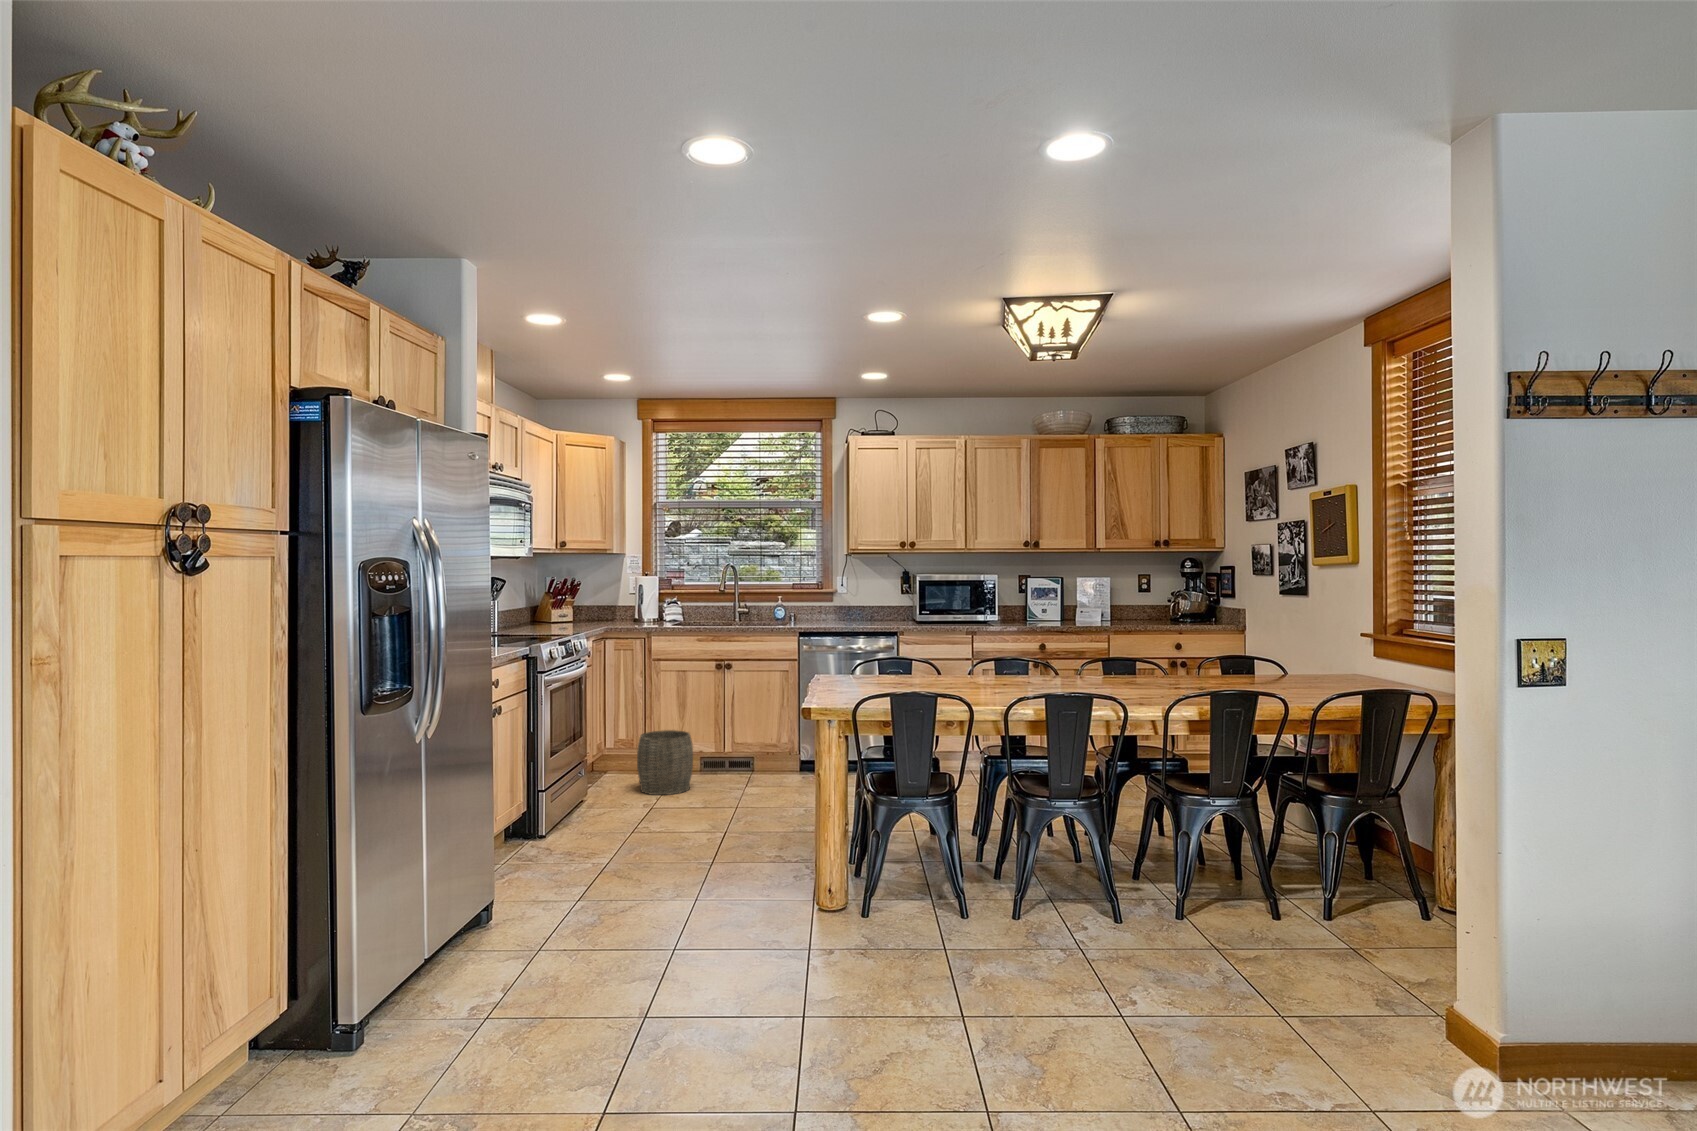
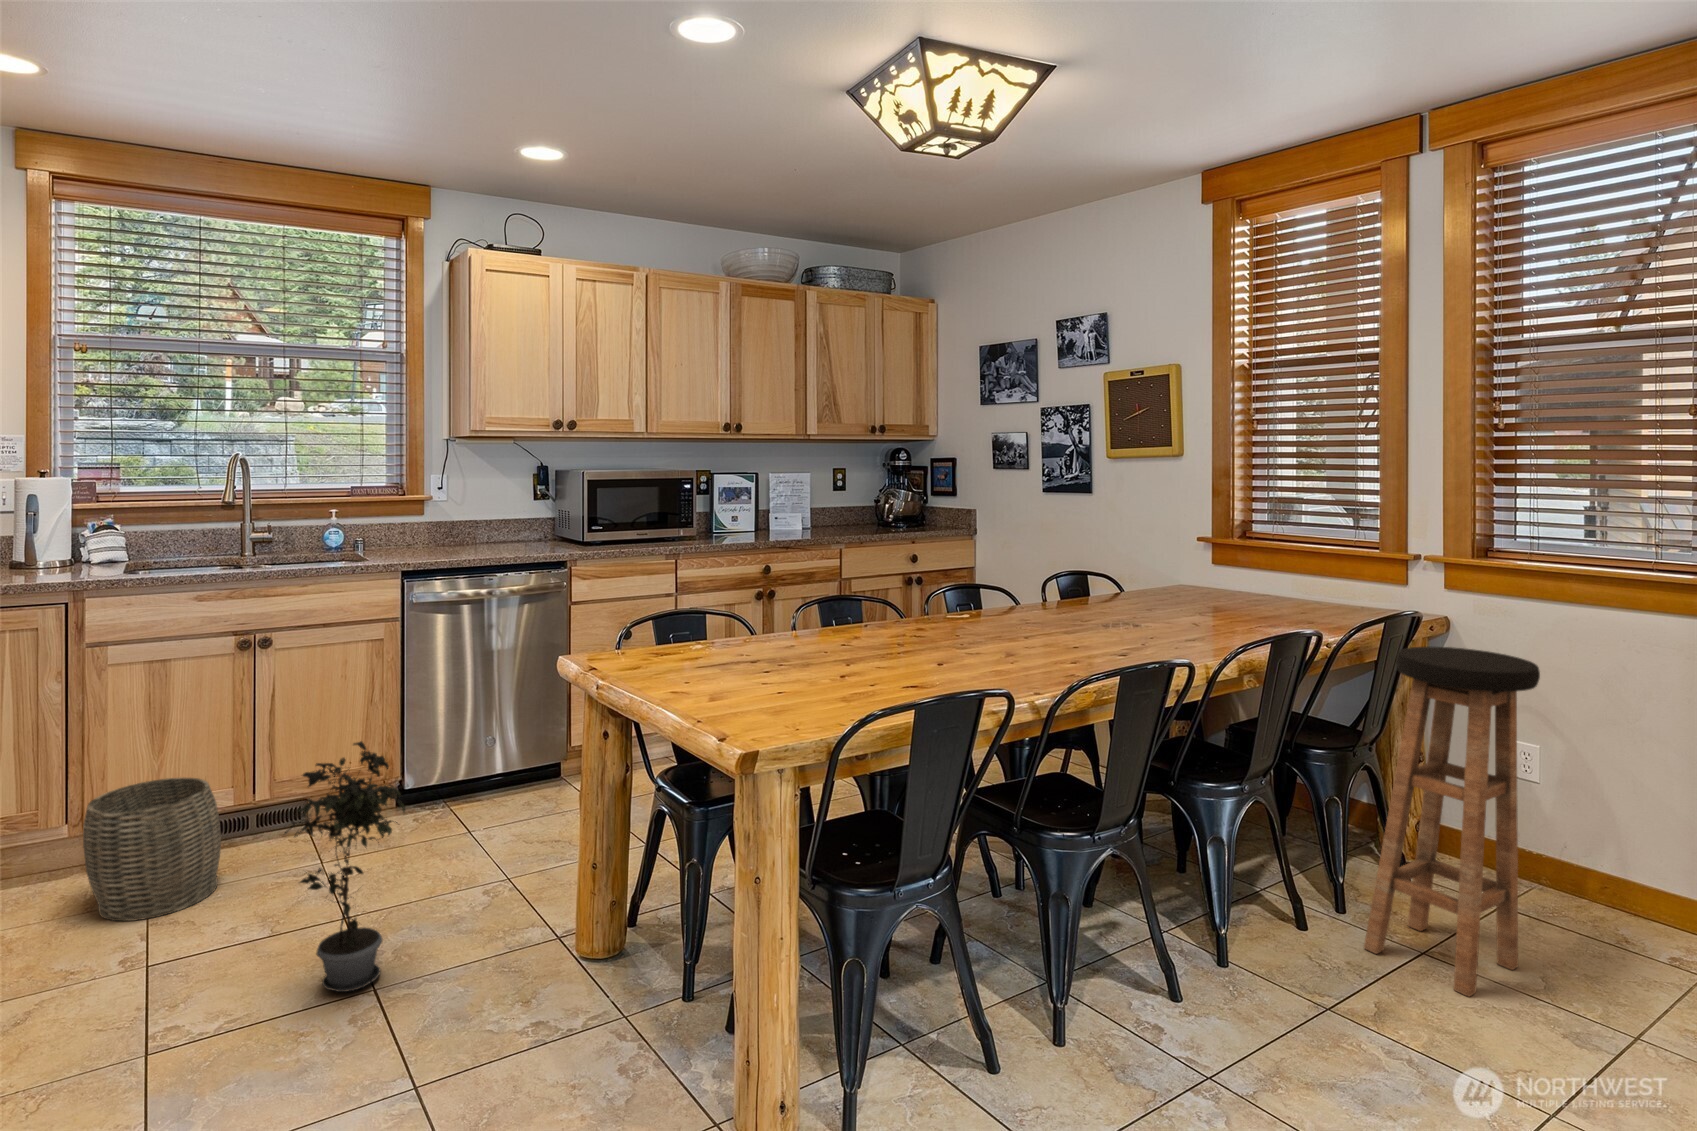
bar stool: none [1297,704,1408,960] -> present [1364,647,1540,996]
potted plant: none [693,705,747,830] -> present [285,741,405,992]

